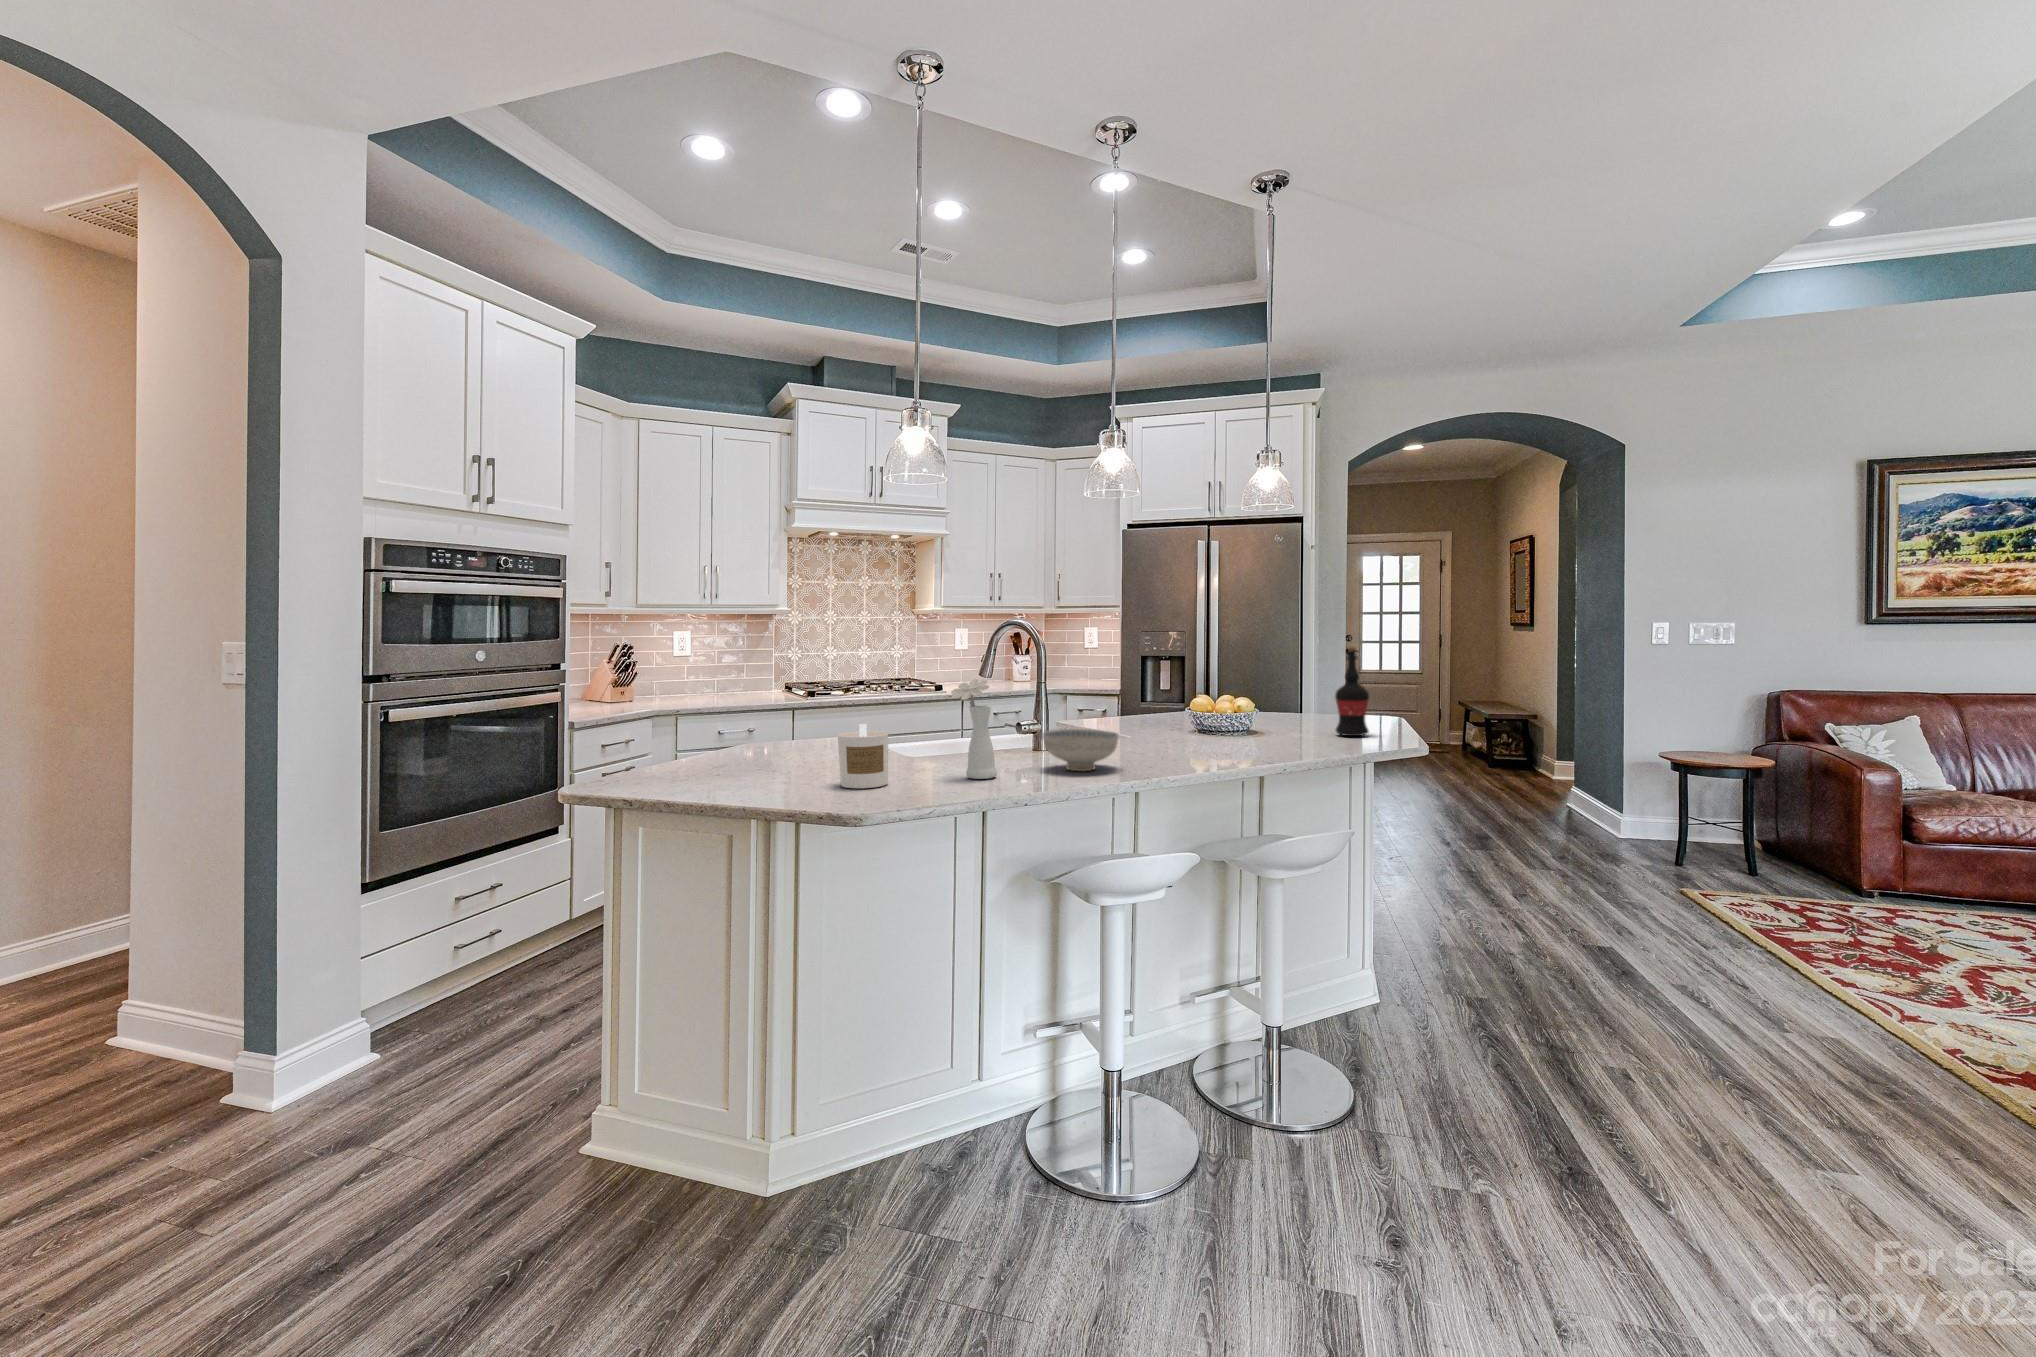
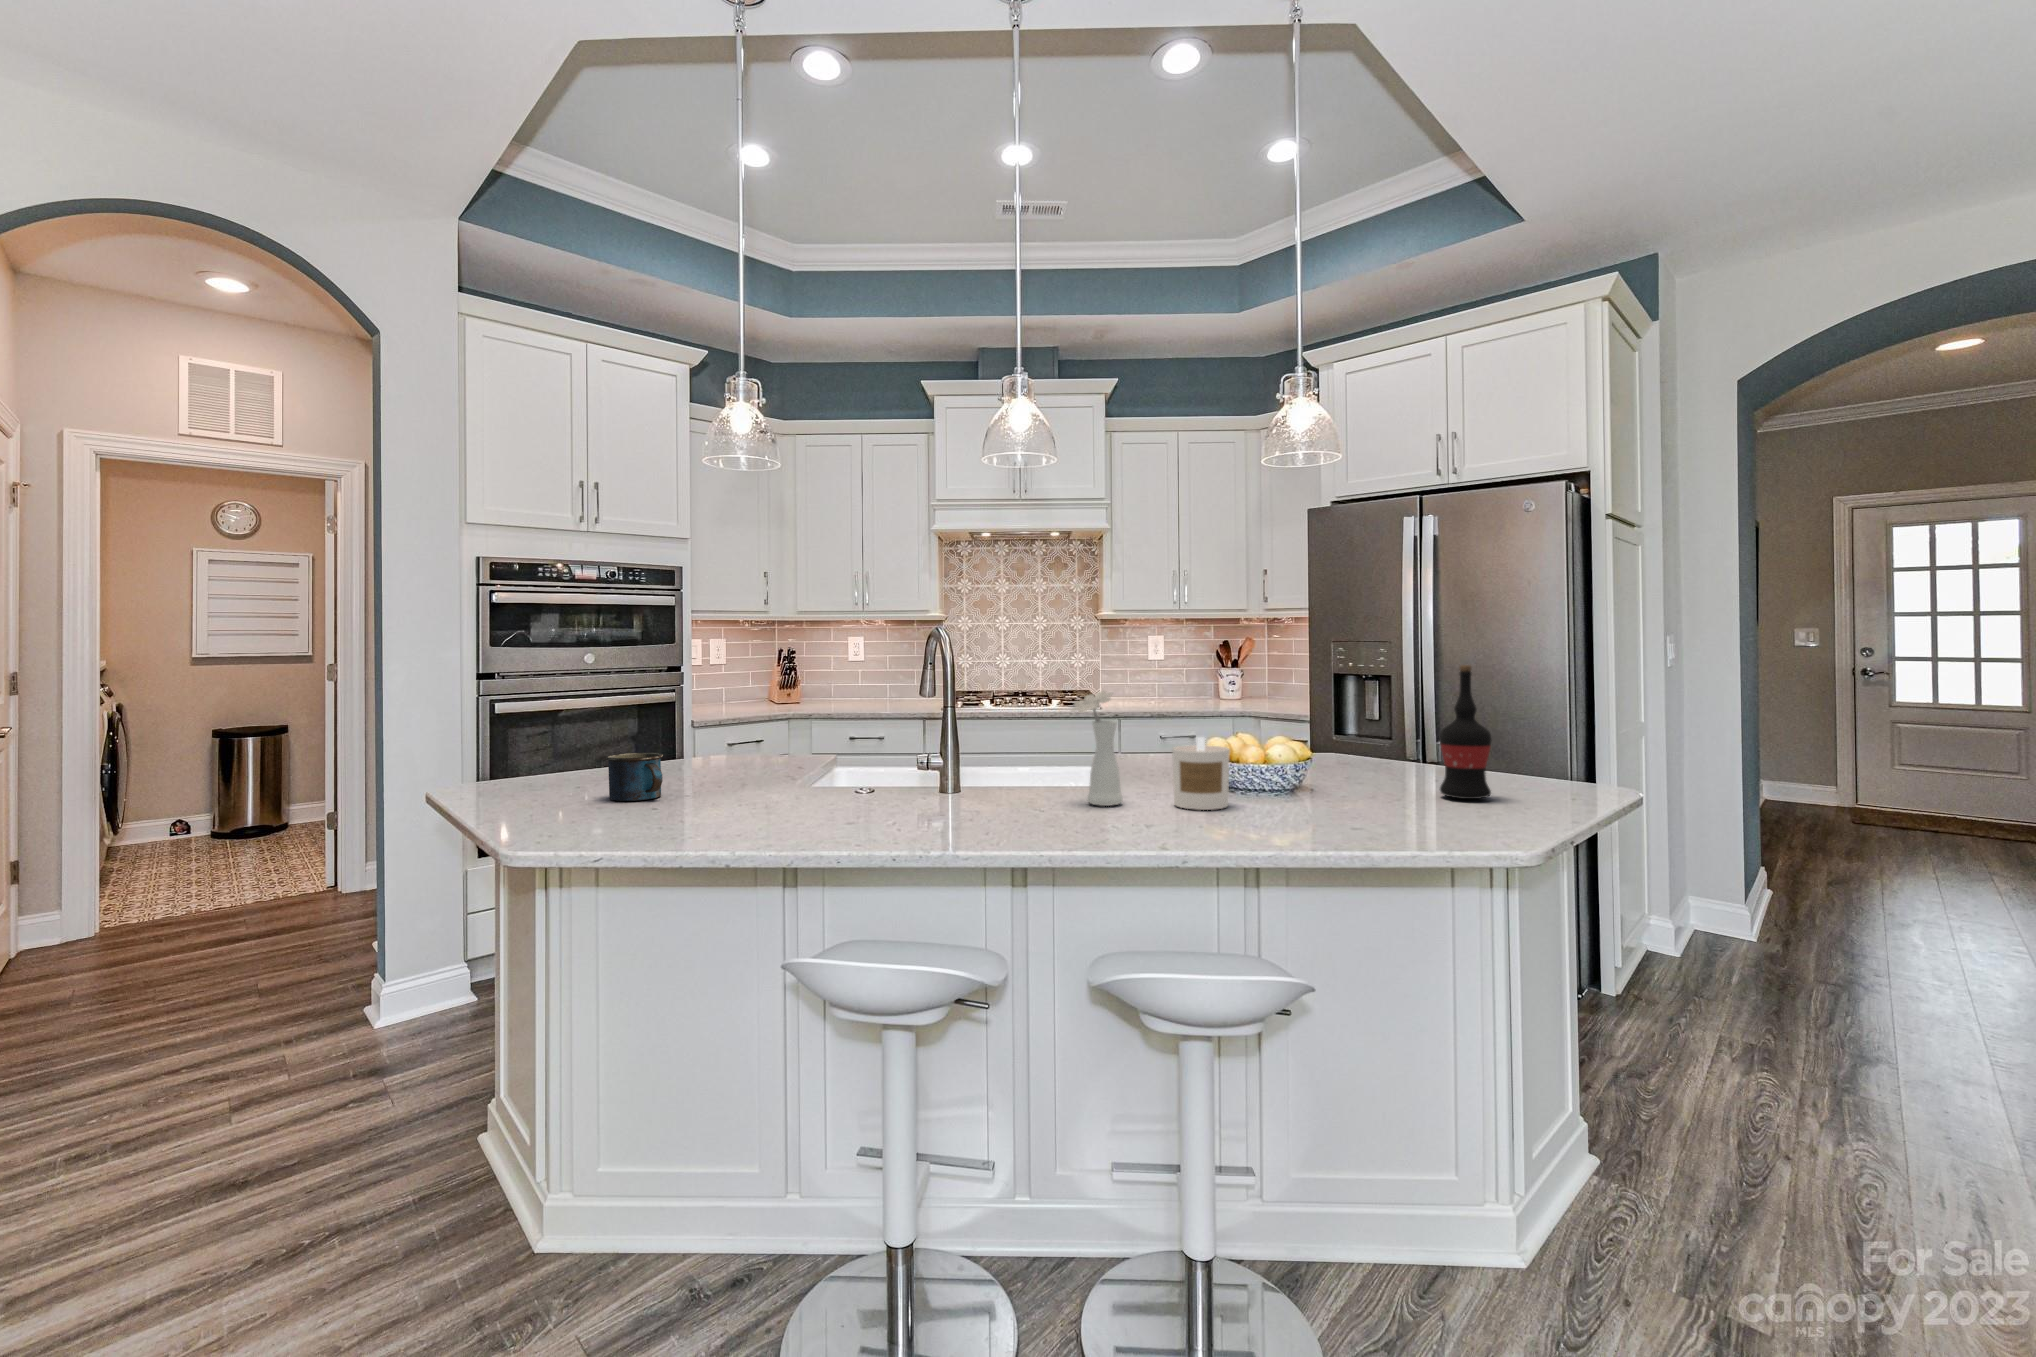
vase: present [951,679,997,779] -> present [1071,691,1123,806]
candle: present [838,724,888,788] -> present [1172,737,1230,810]
ceramic bowl: present [1043,729,1118,771] -> none [914,759,1010,813]
mug: none [738,742,802,789] -> present [606,752,663,801]

